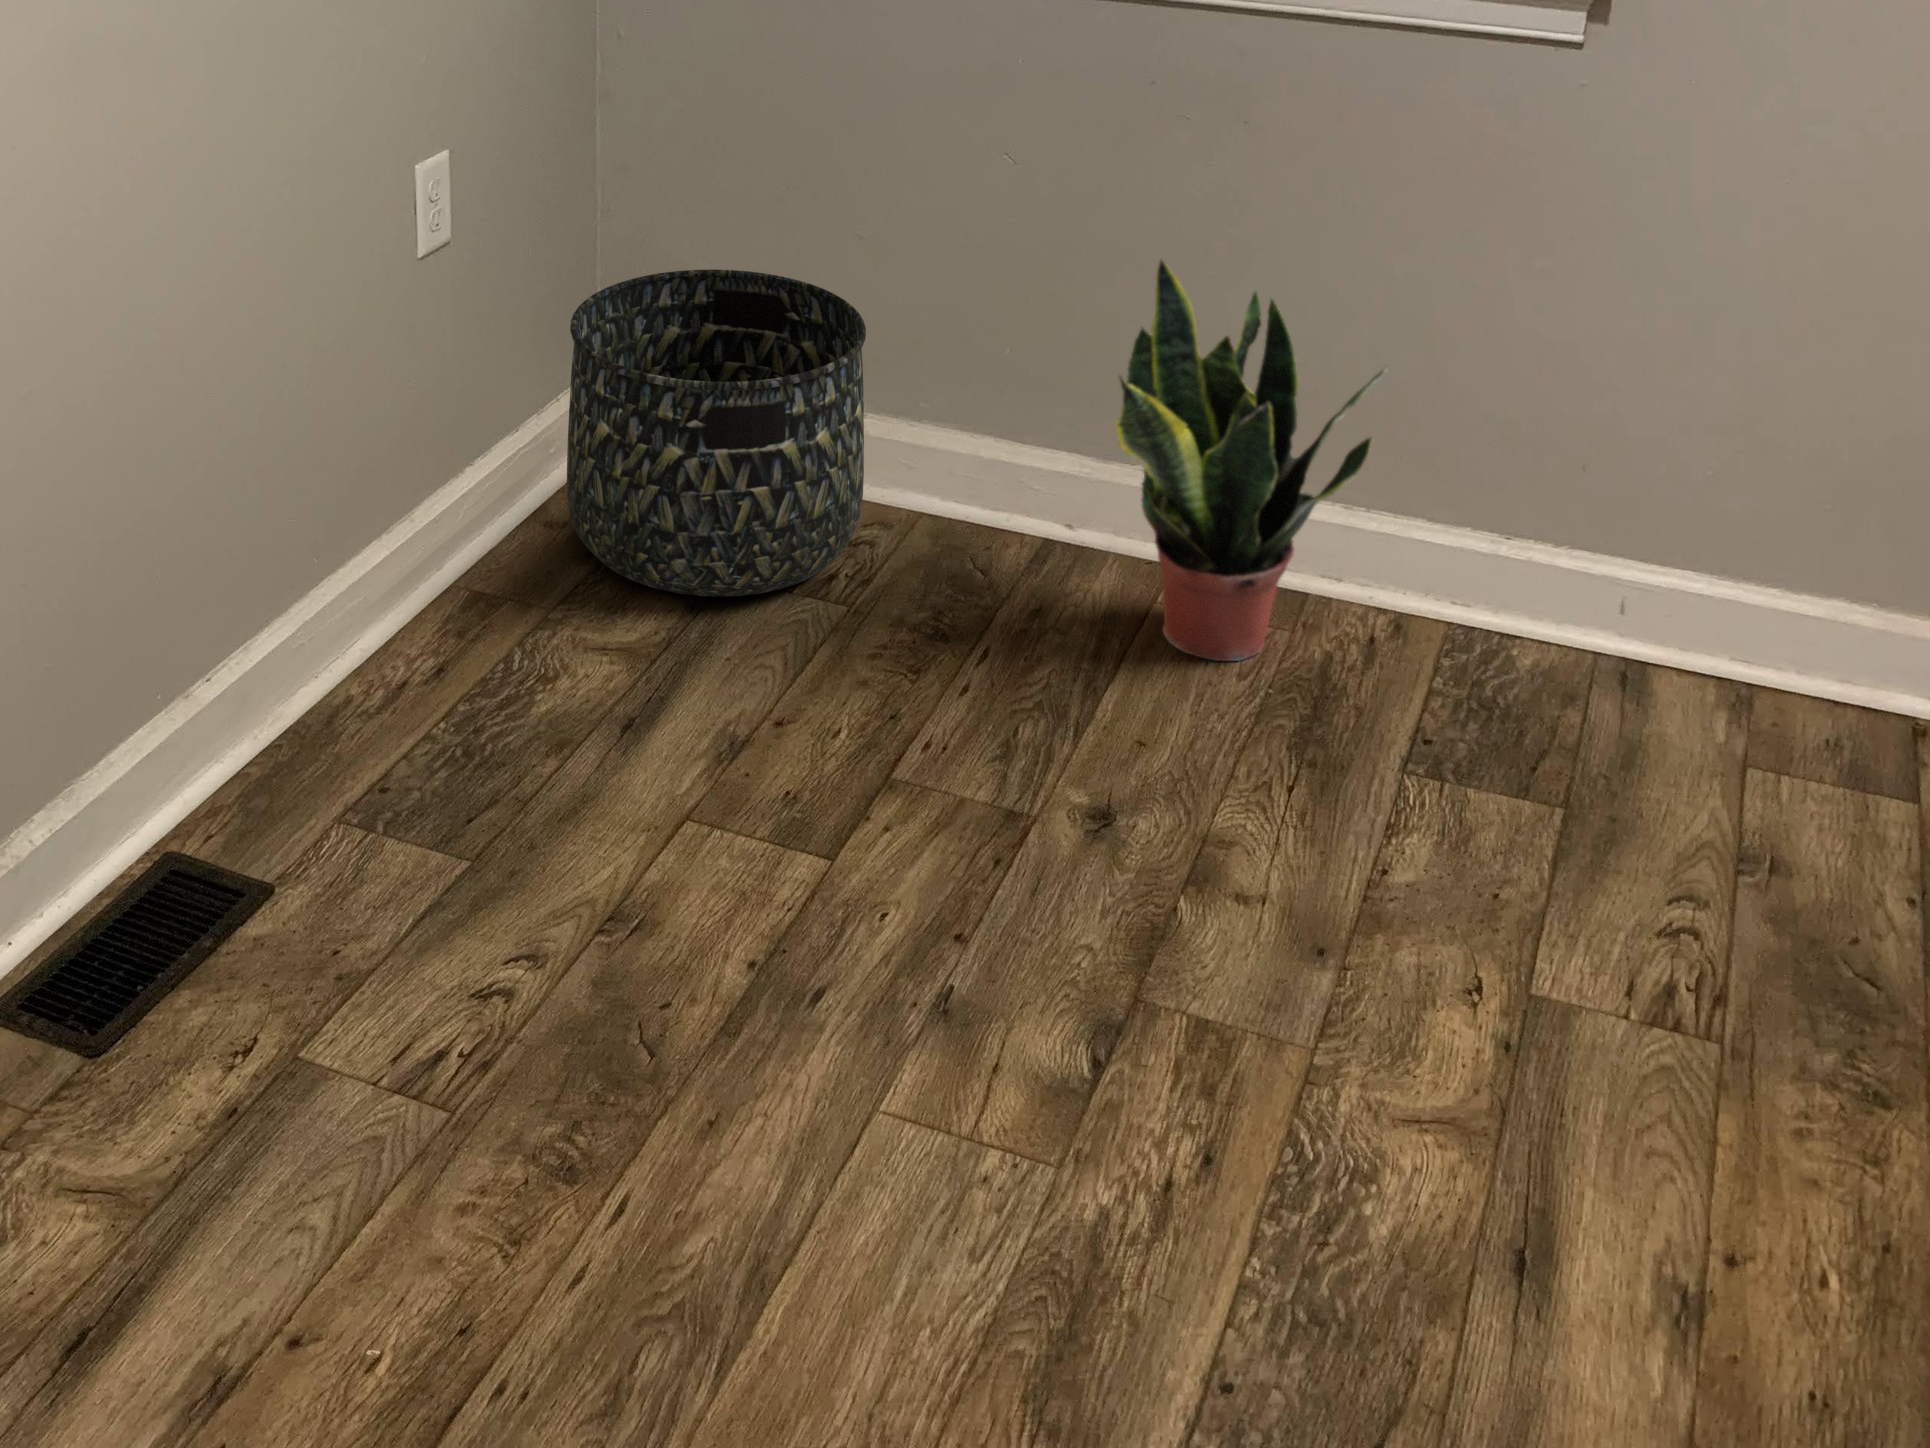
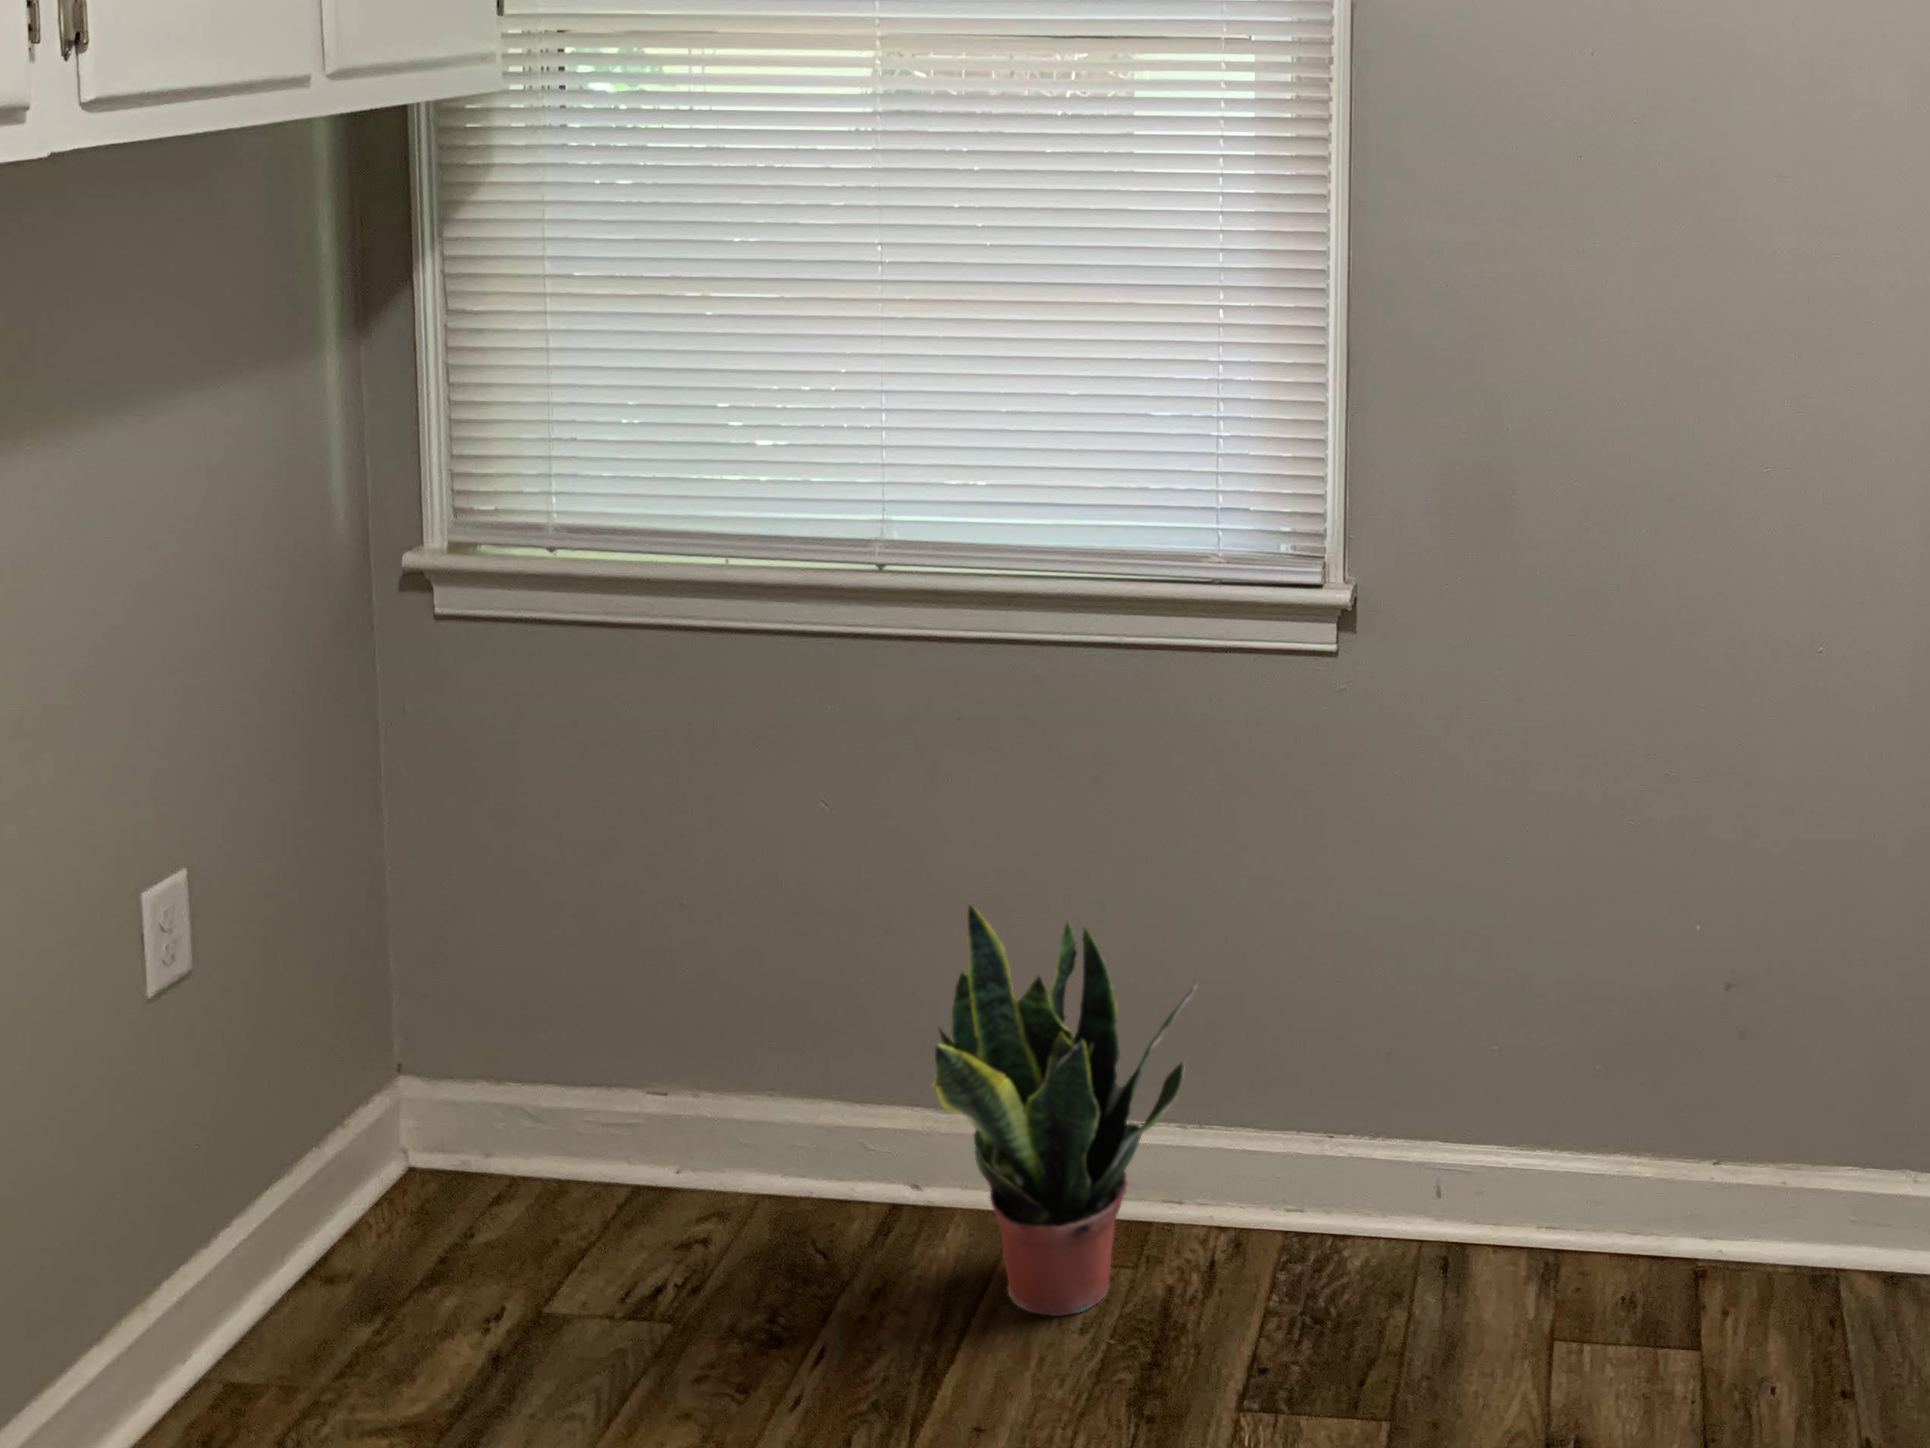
basket: present [567,269,866,597] -> none [343,954,689,1339]

